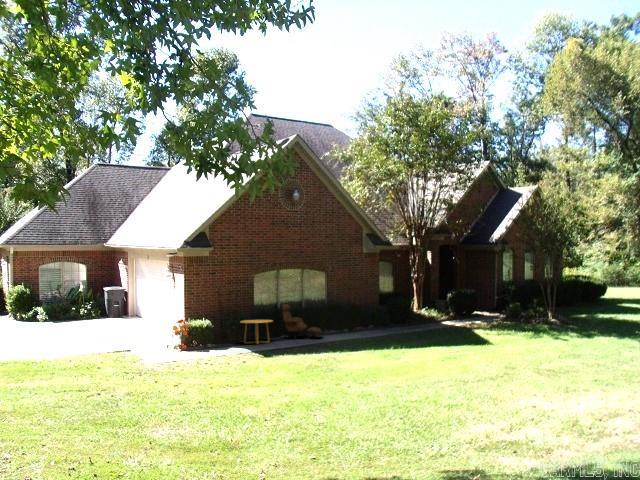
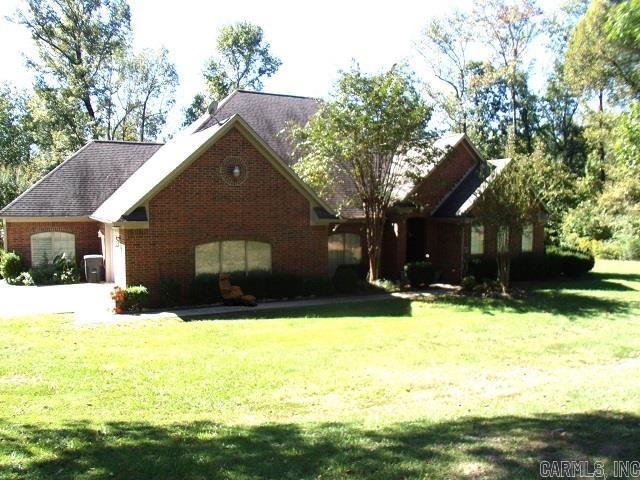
round table: present [240,320,272,344] -> none [176,287,207,310]

